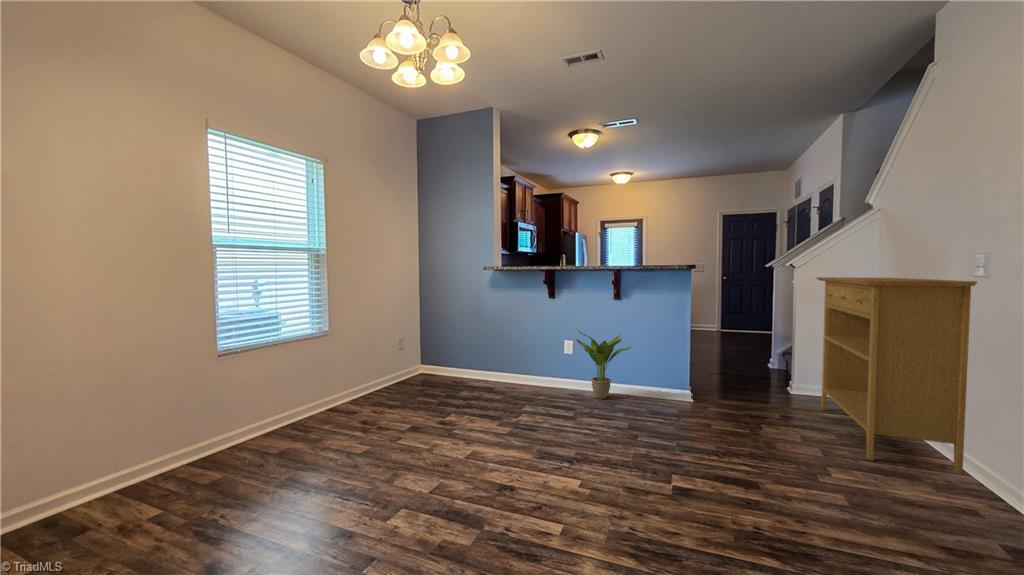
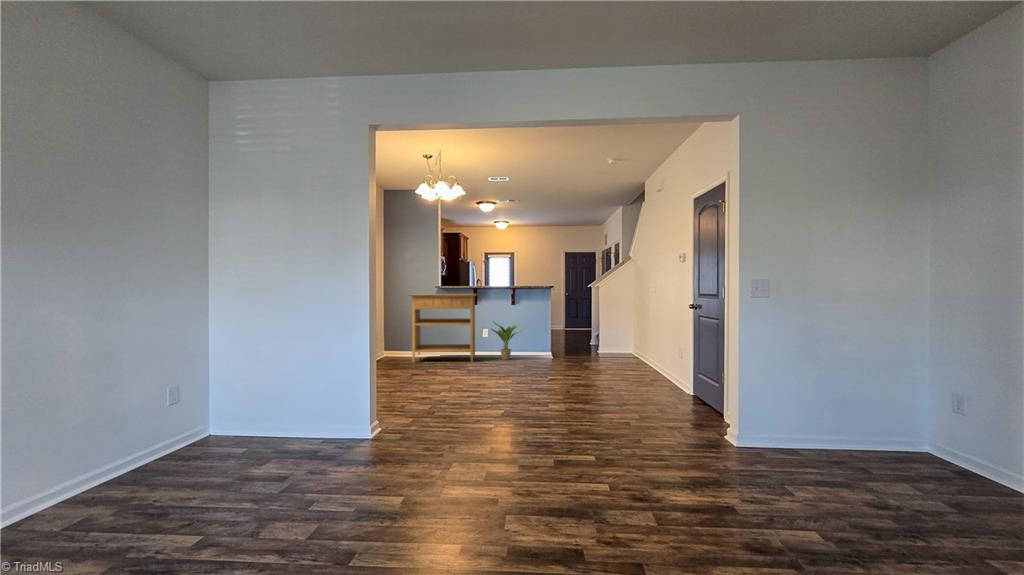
console table: present [817,277,977,474] -> present [409,294,477,362]

